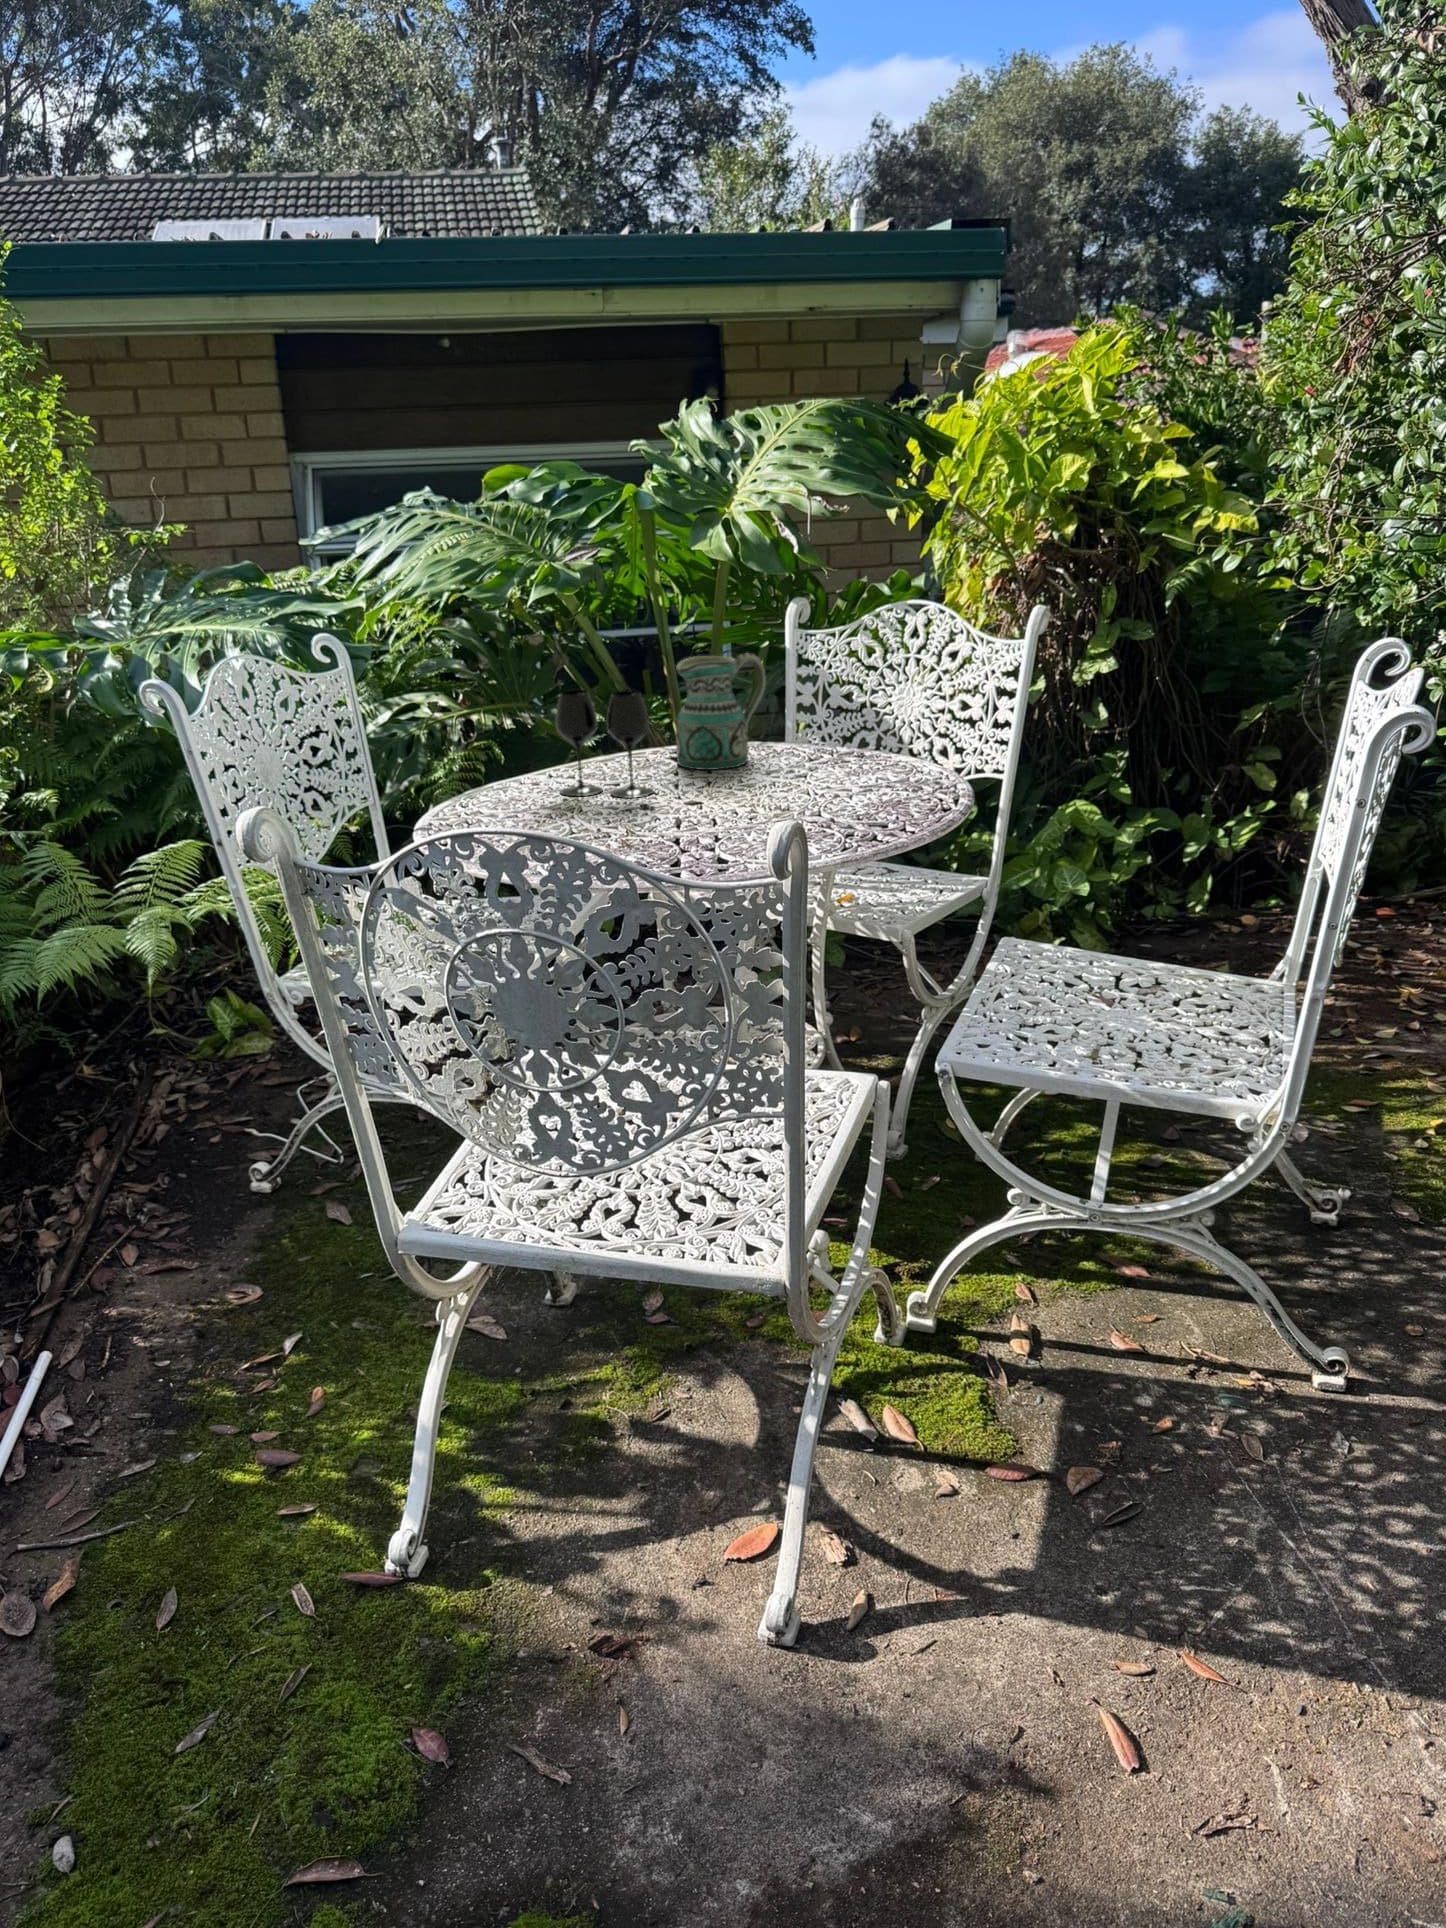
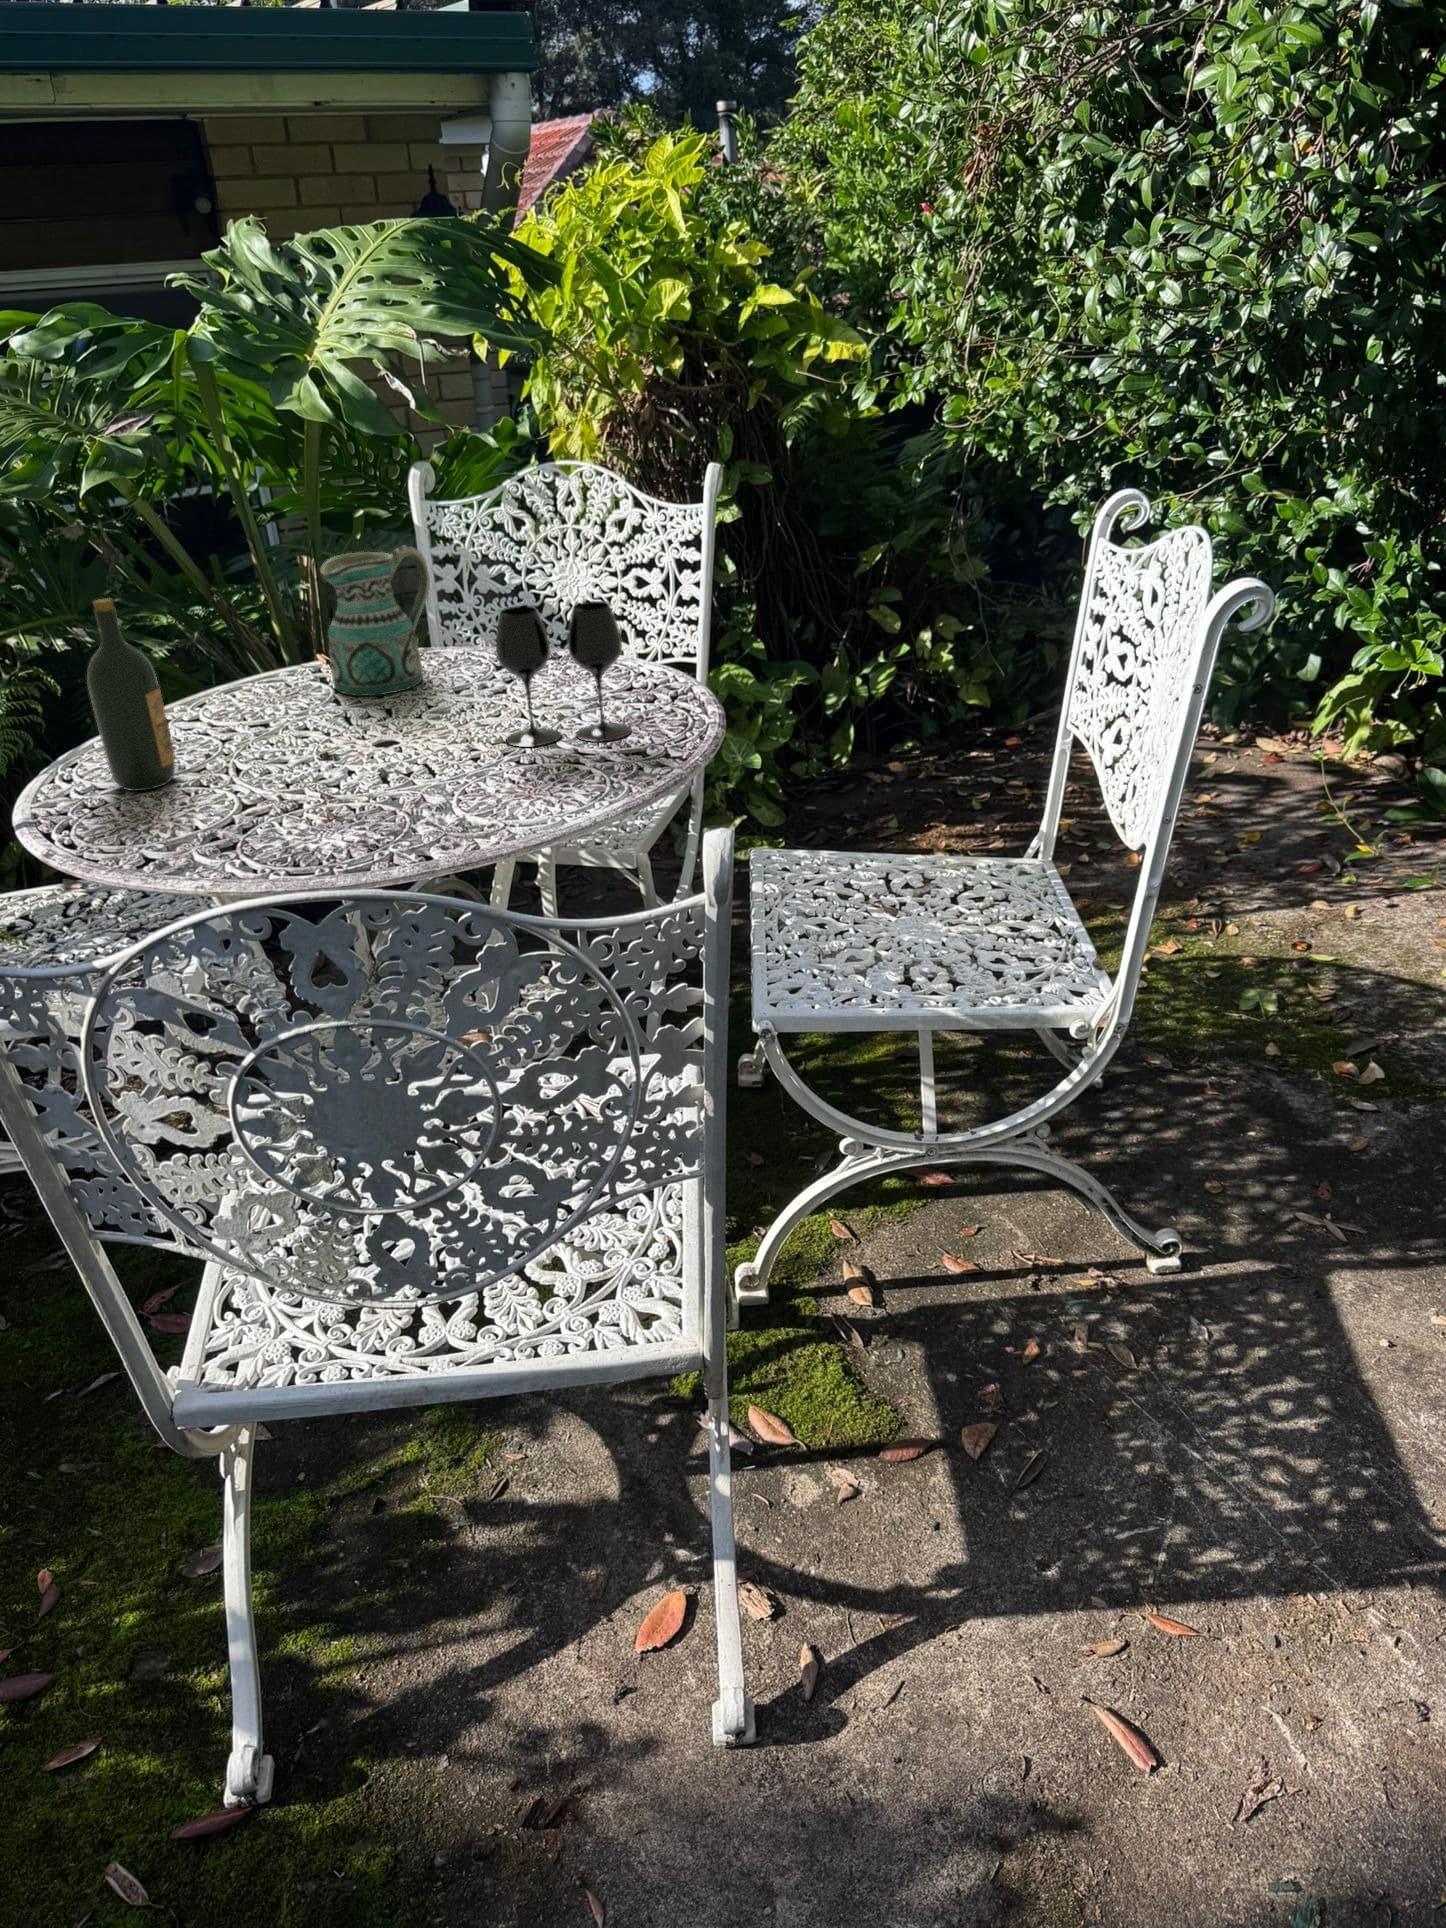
wine bottle: none [477,667,532,813] -> present [87,598,175,791]
wine glass: present [556,690,653,798] -> present [496,601,631,747]

